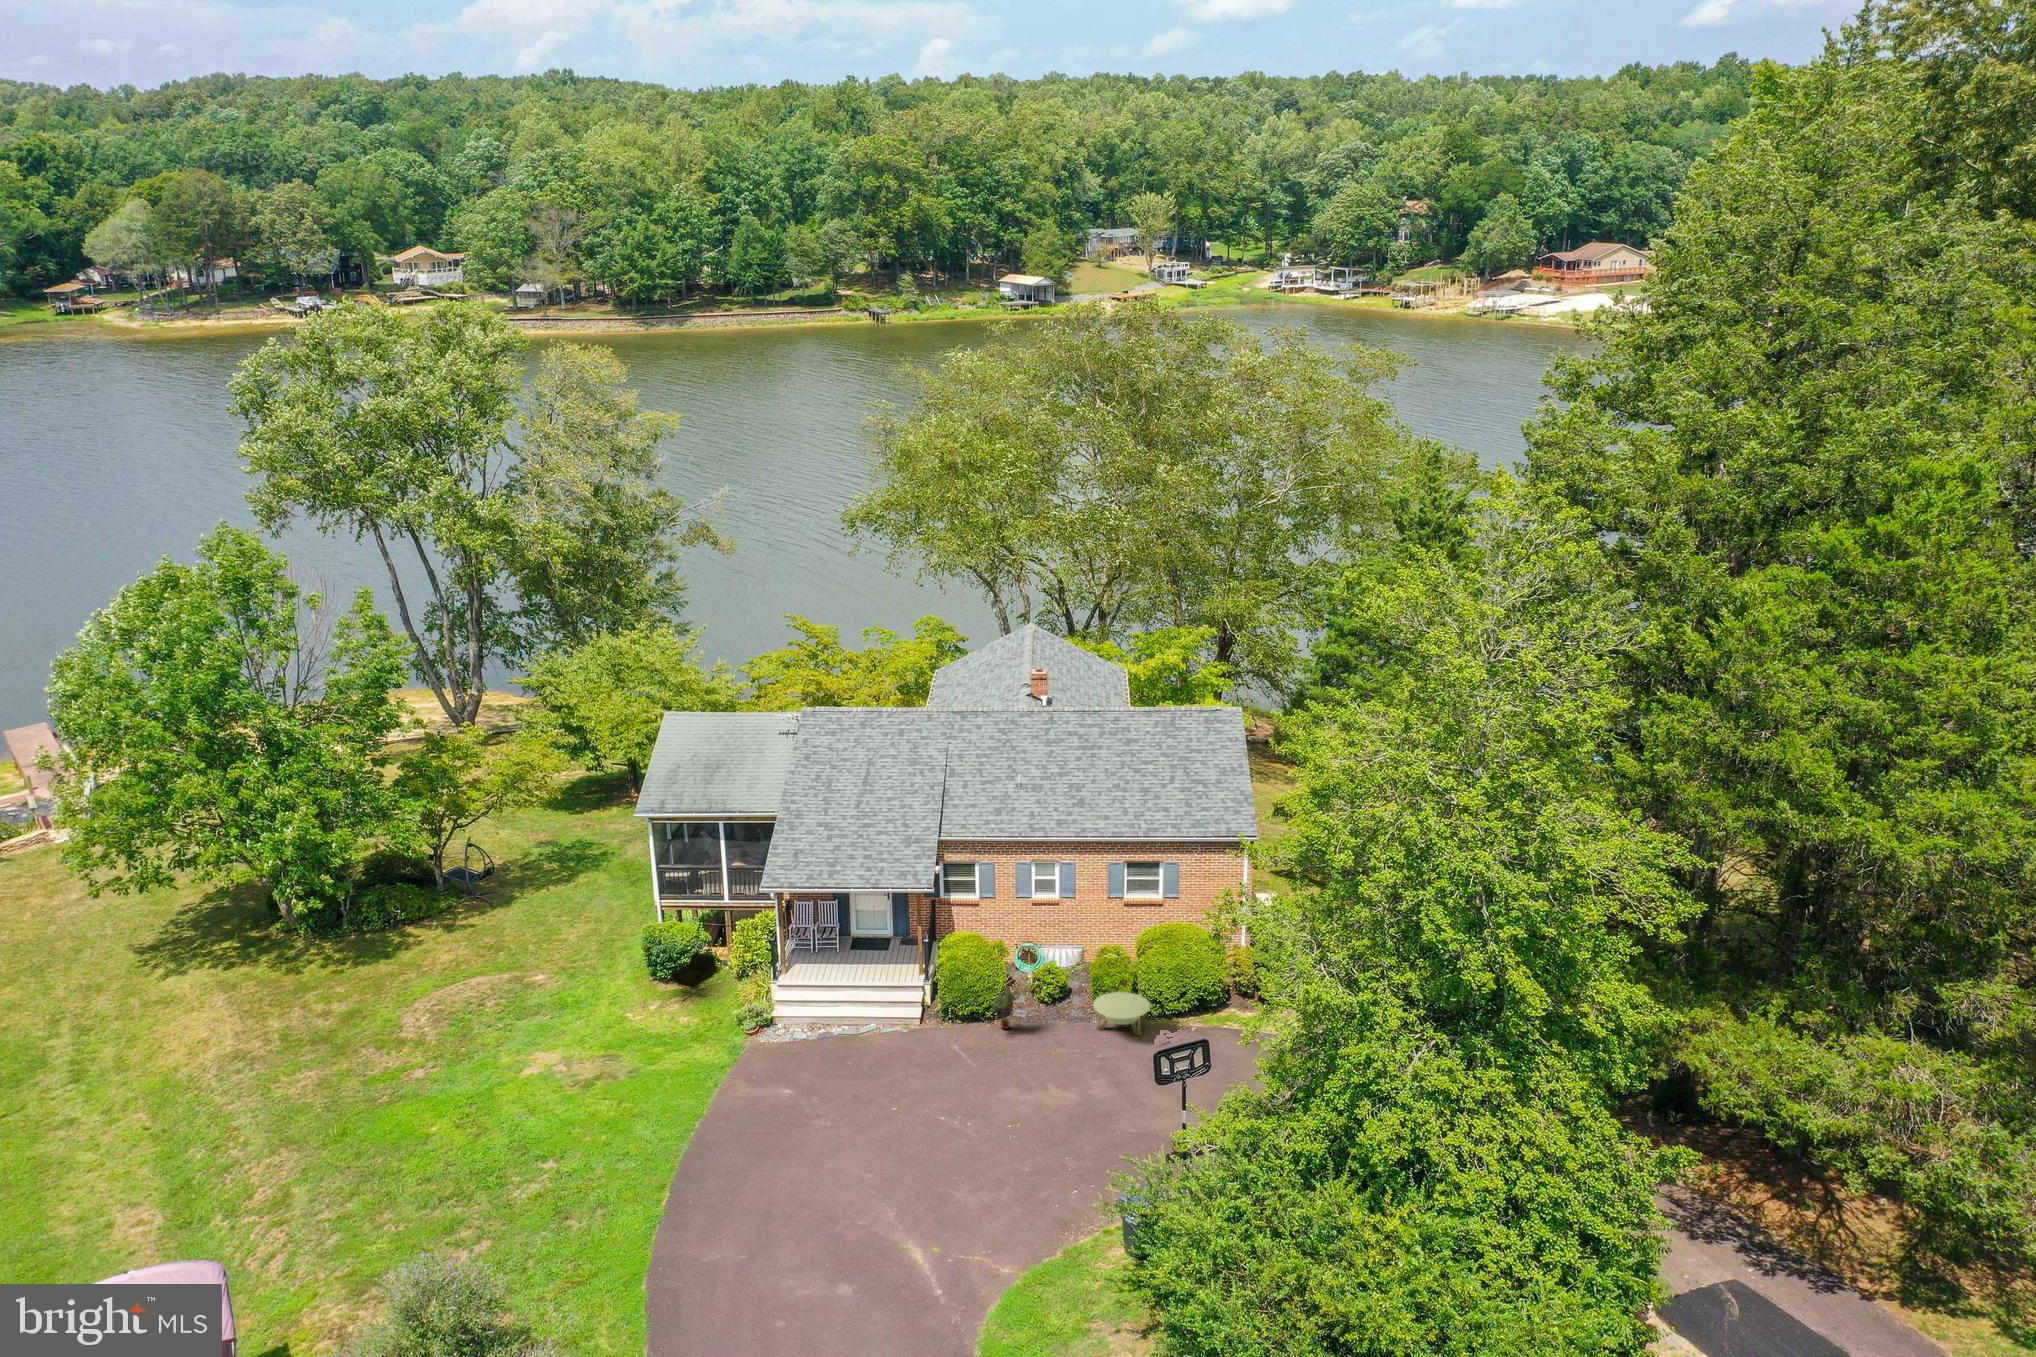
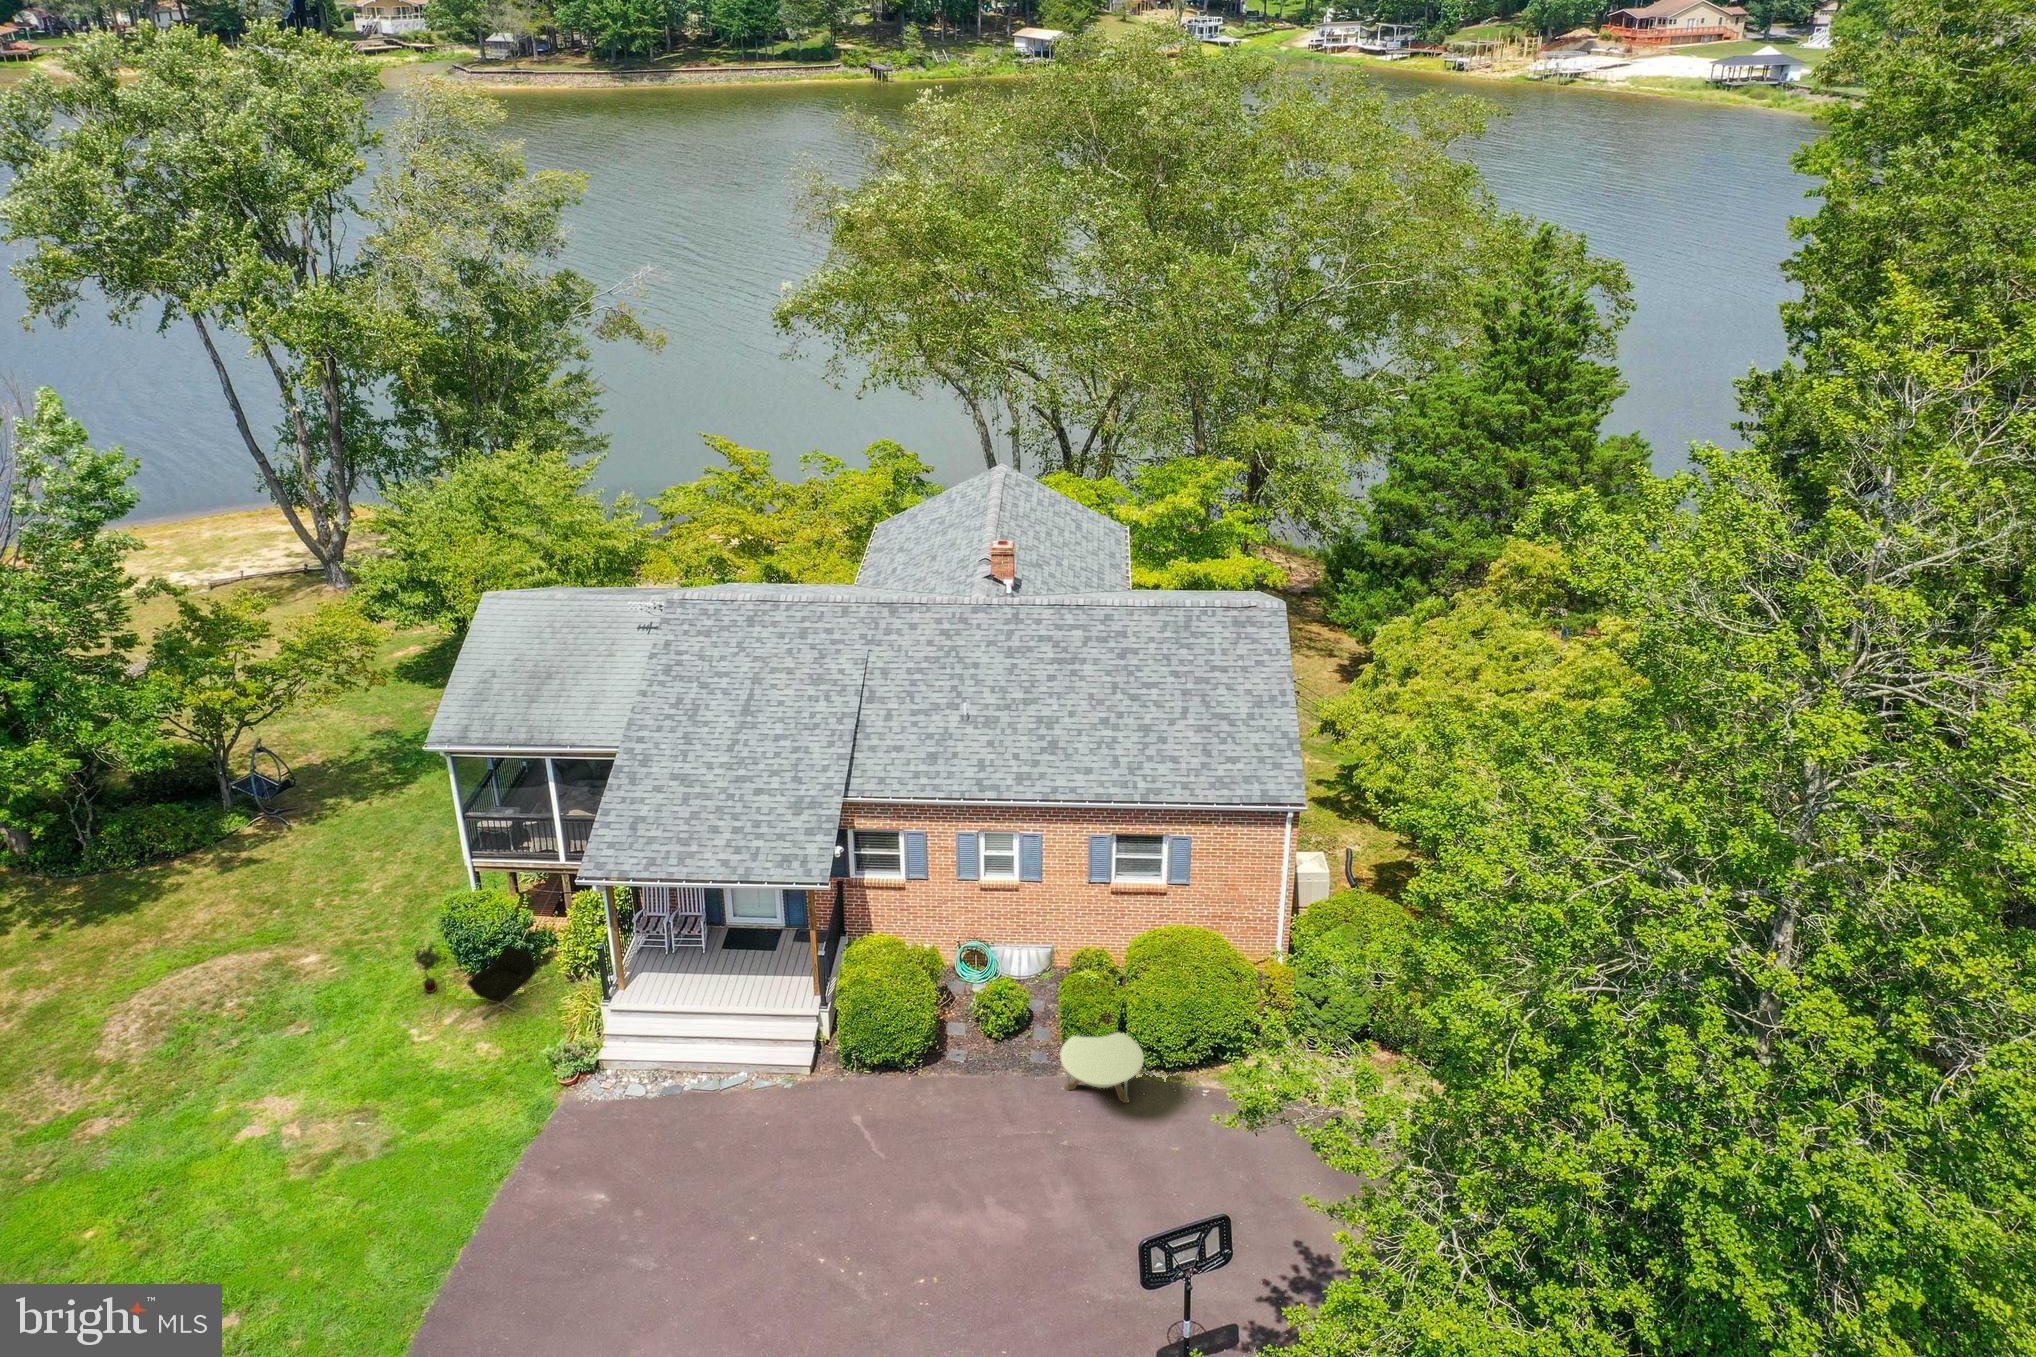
potted tree: present [991,984,1020,1029] -> present [415,941,448,993]

